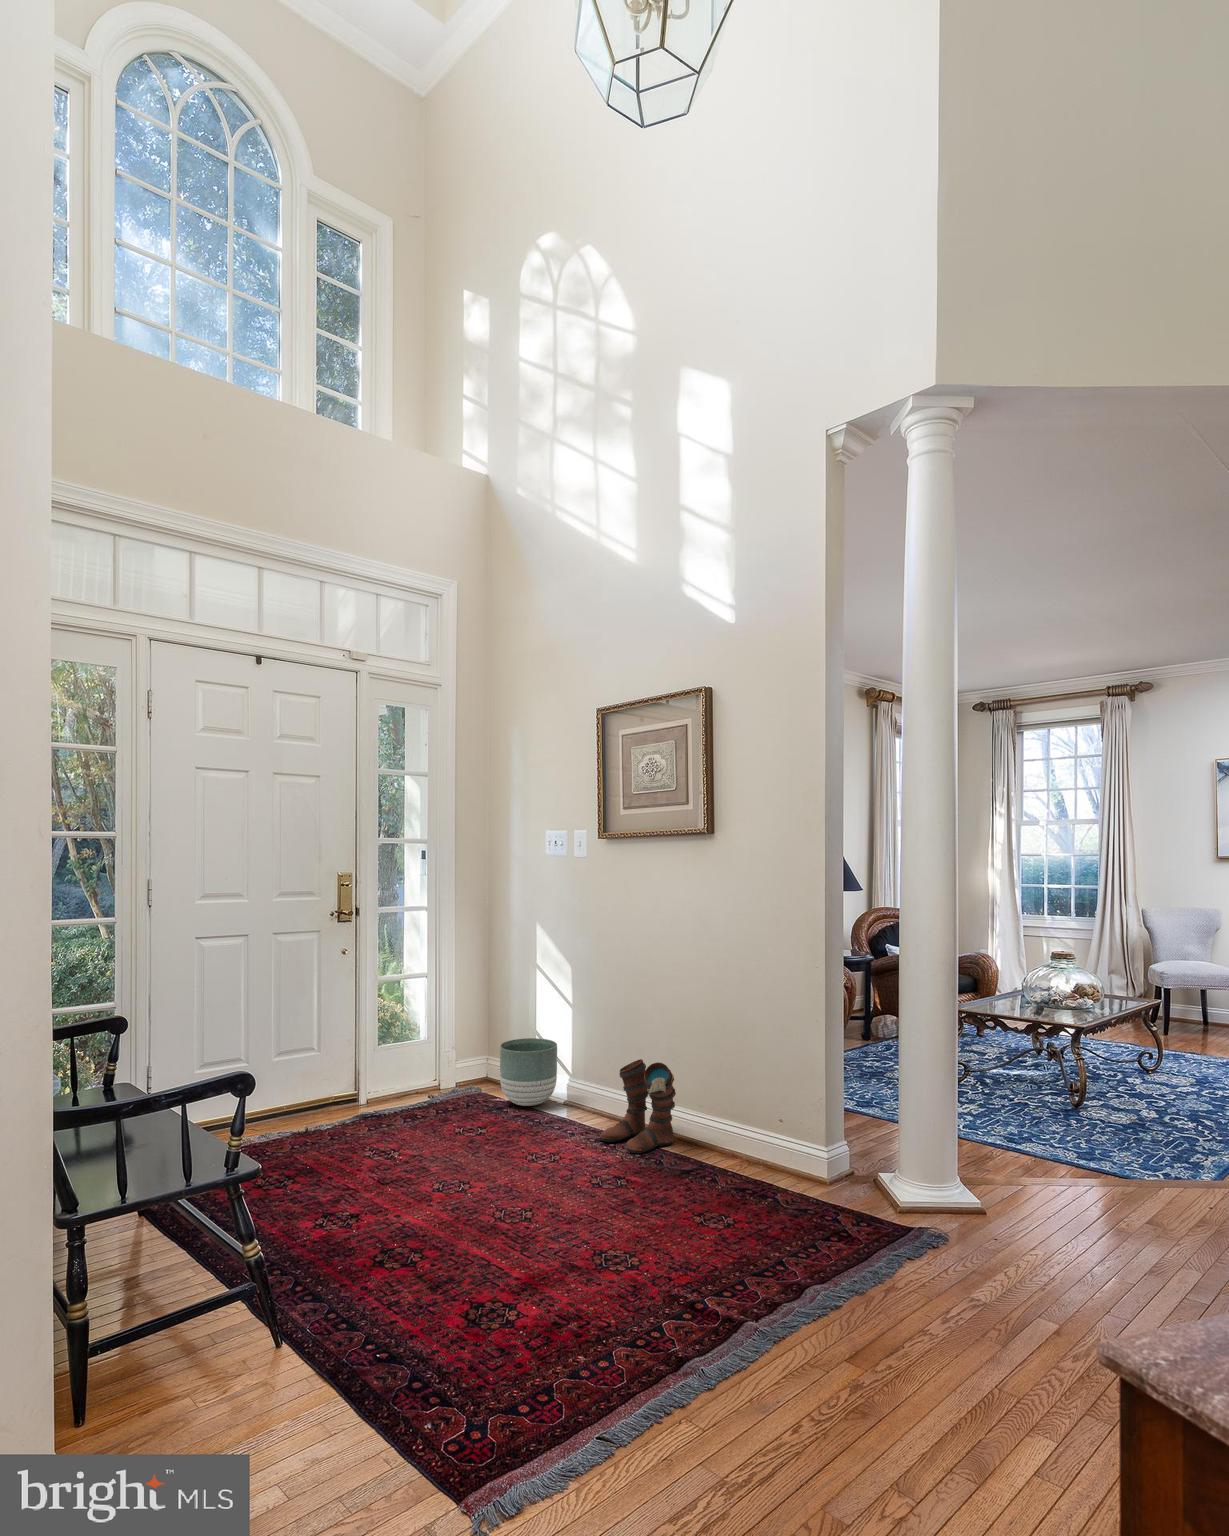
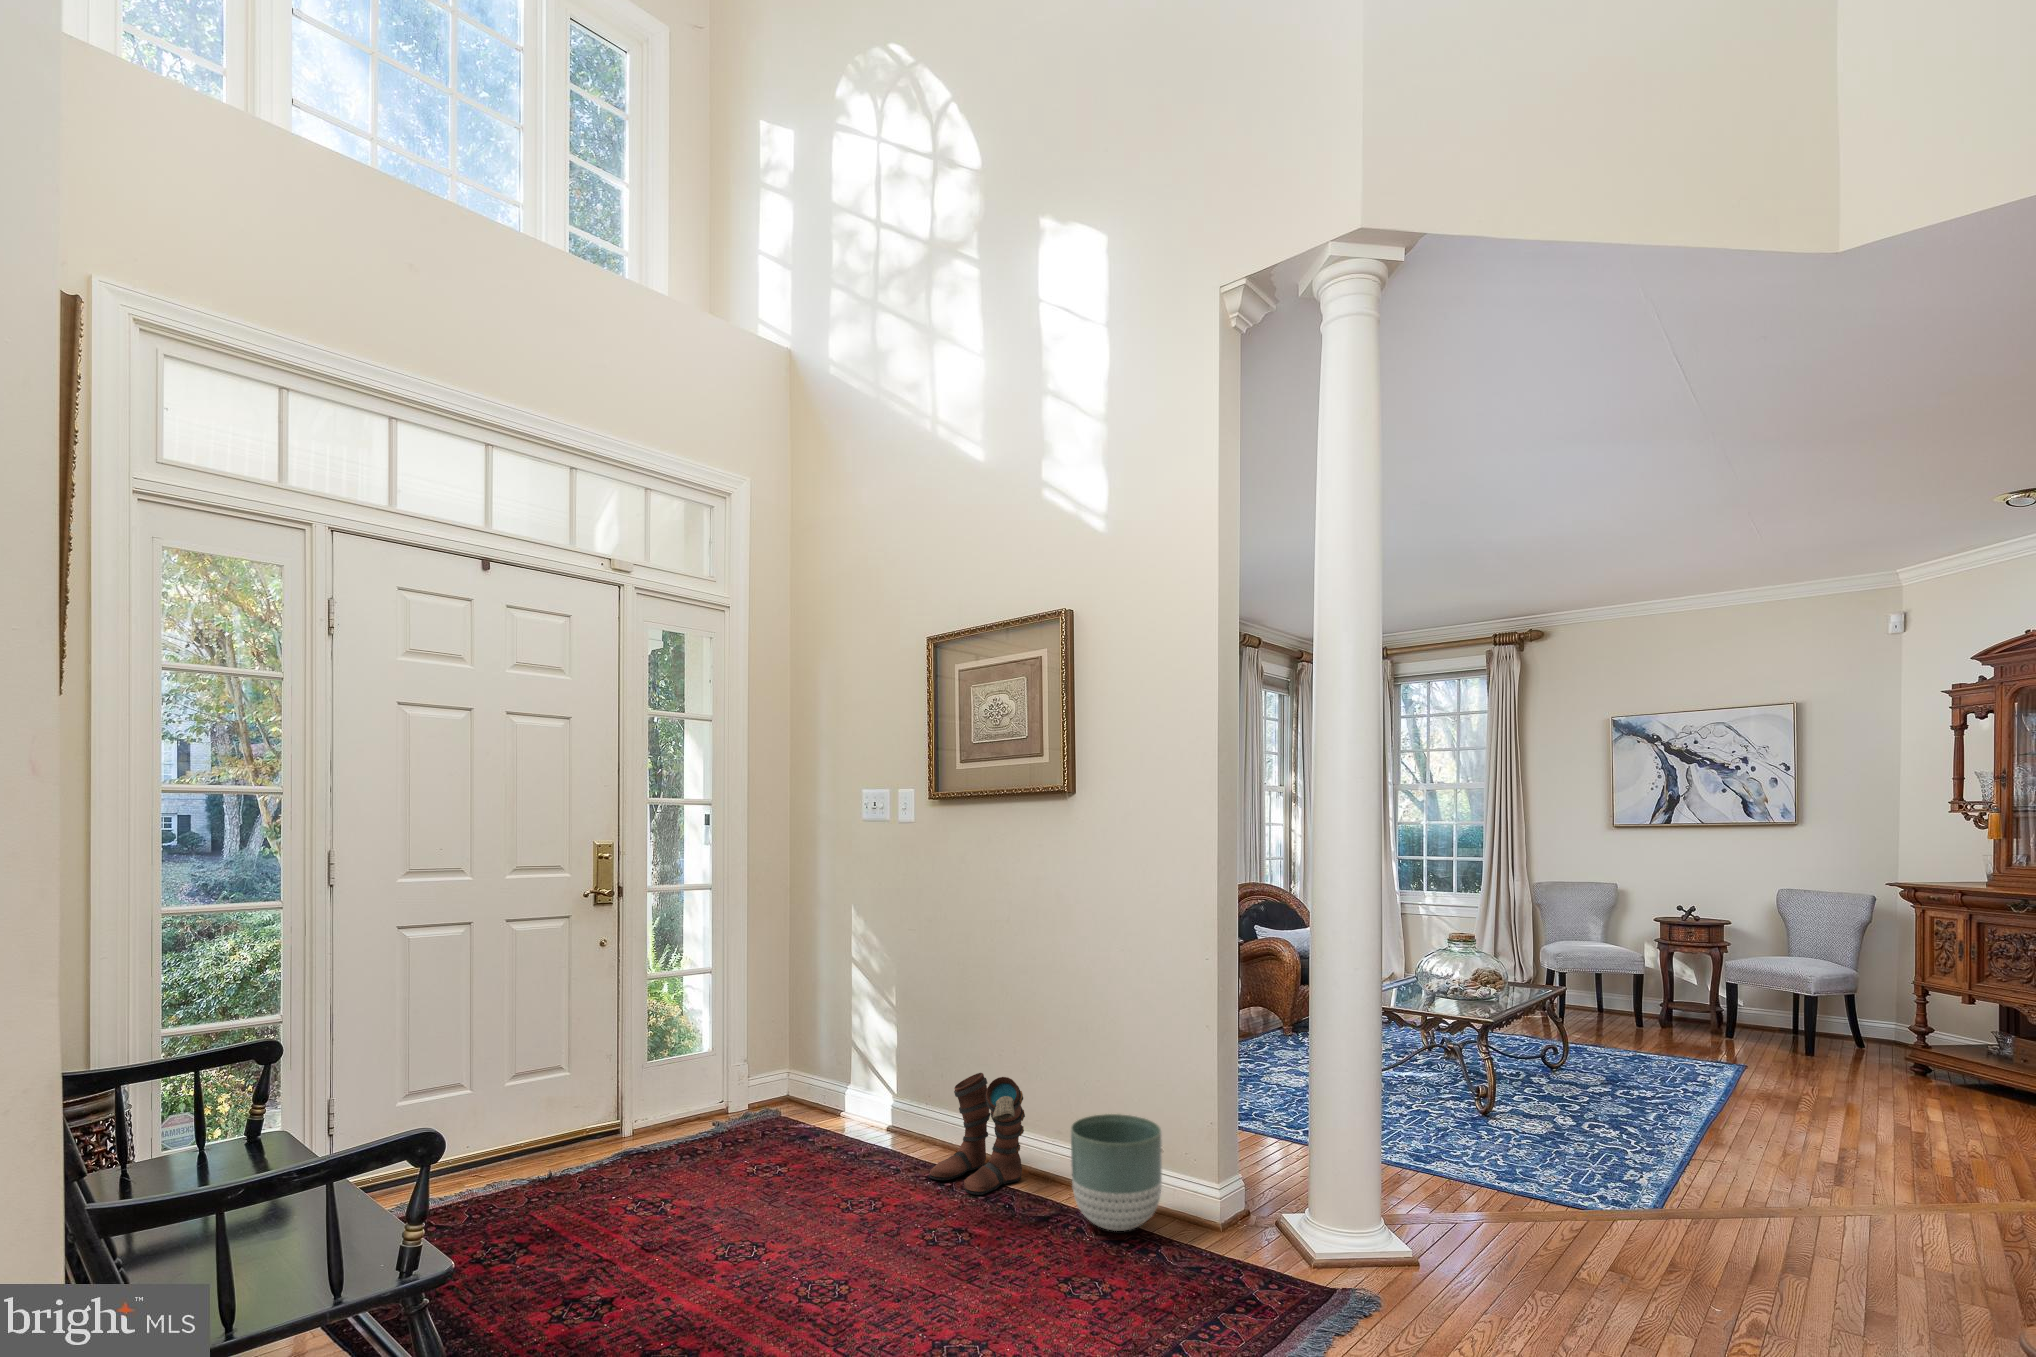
planter: present [500,1038,557,1106] -> present [1071,1114,1162,1231]

